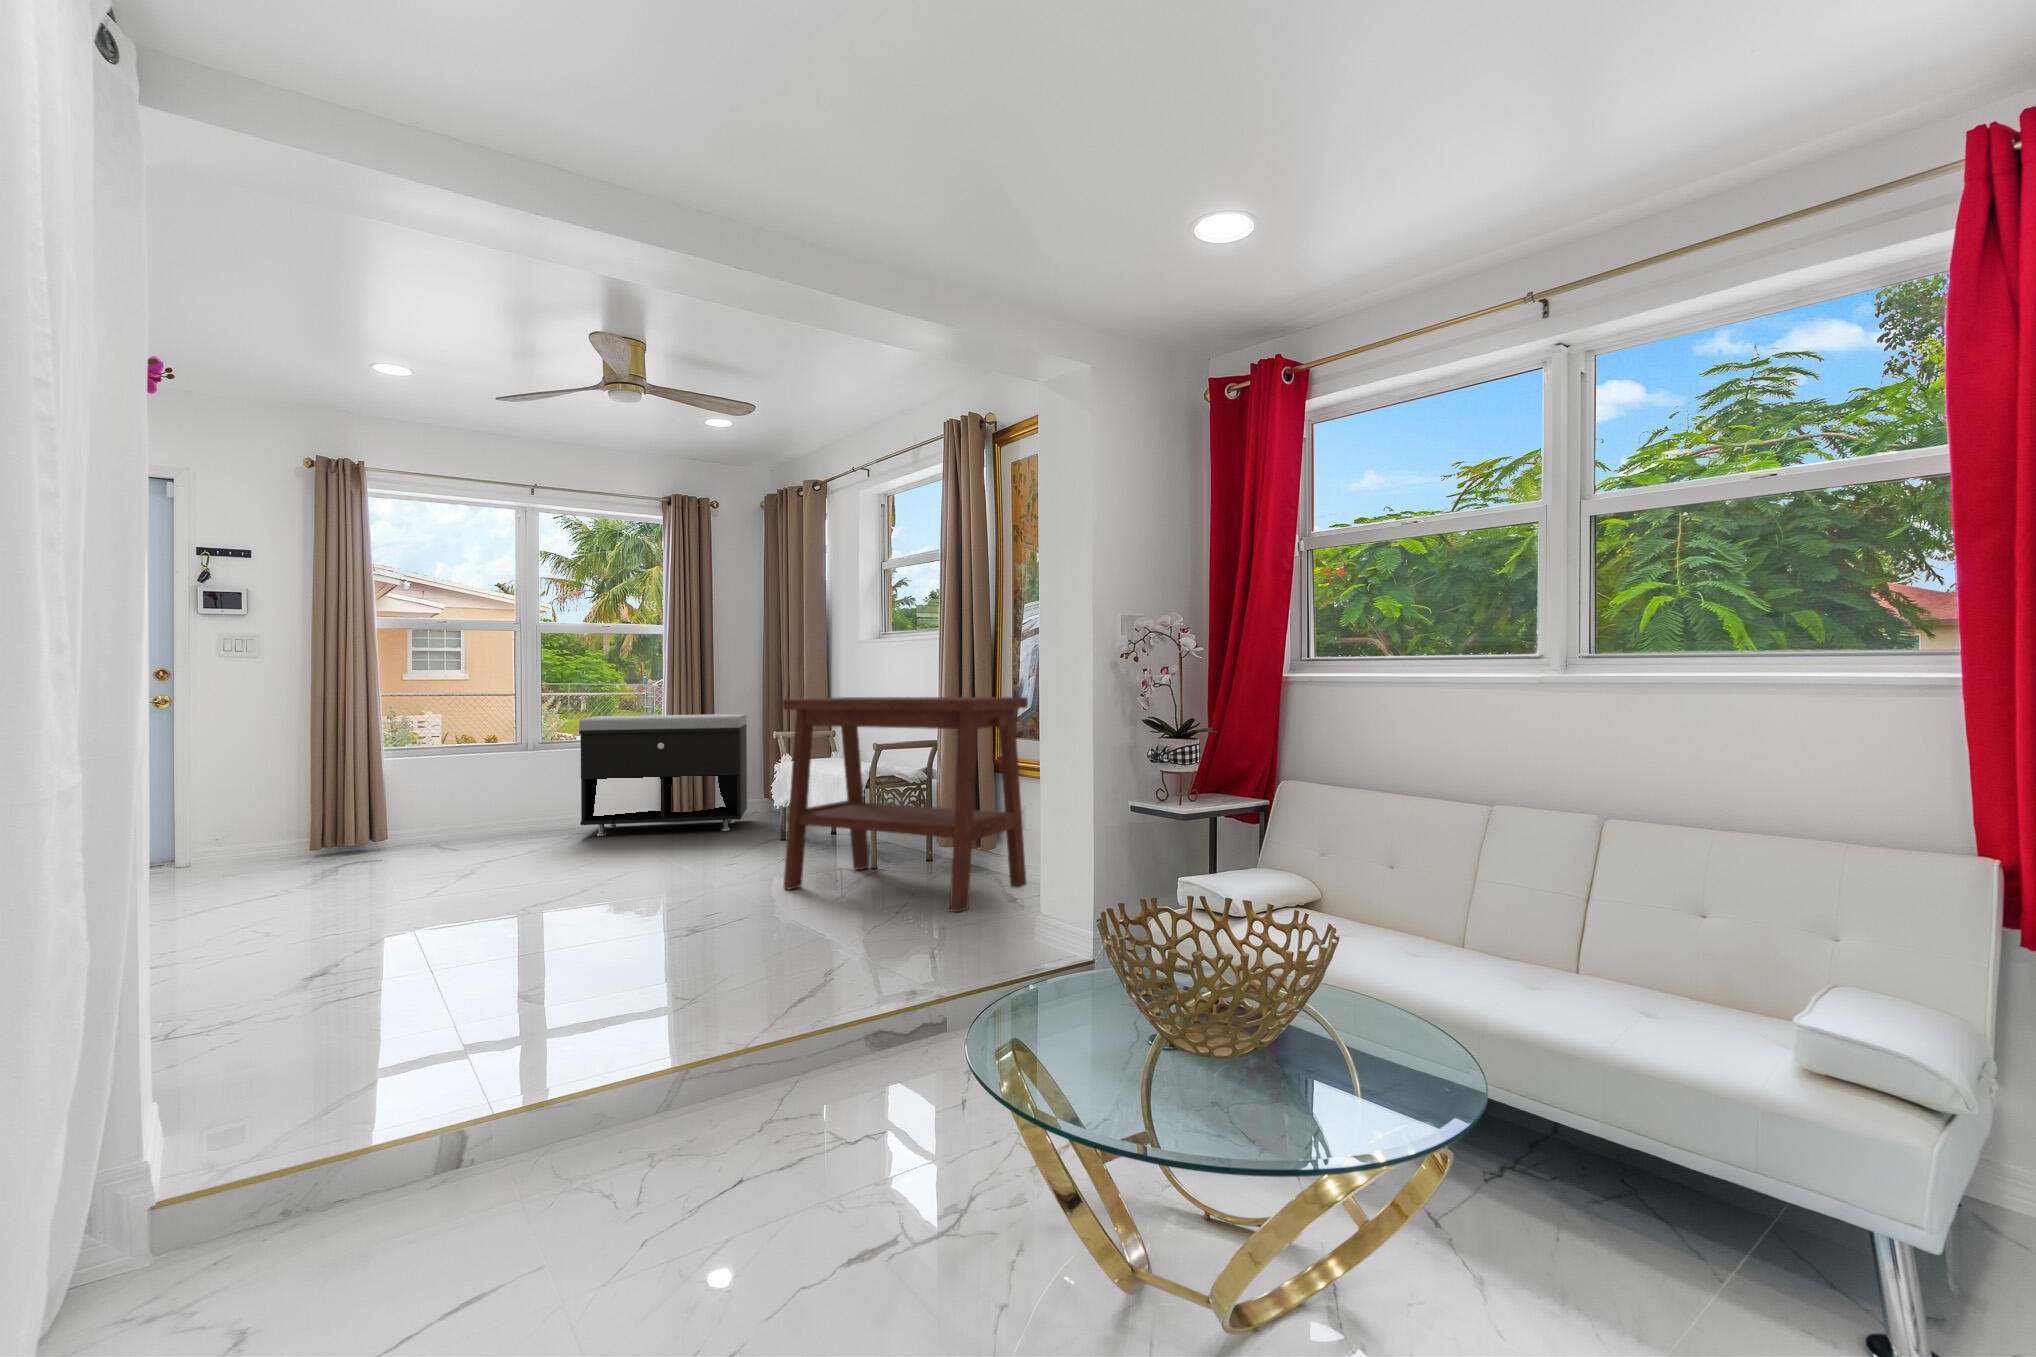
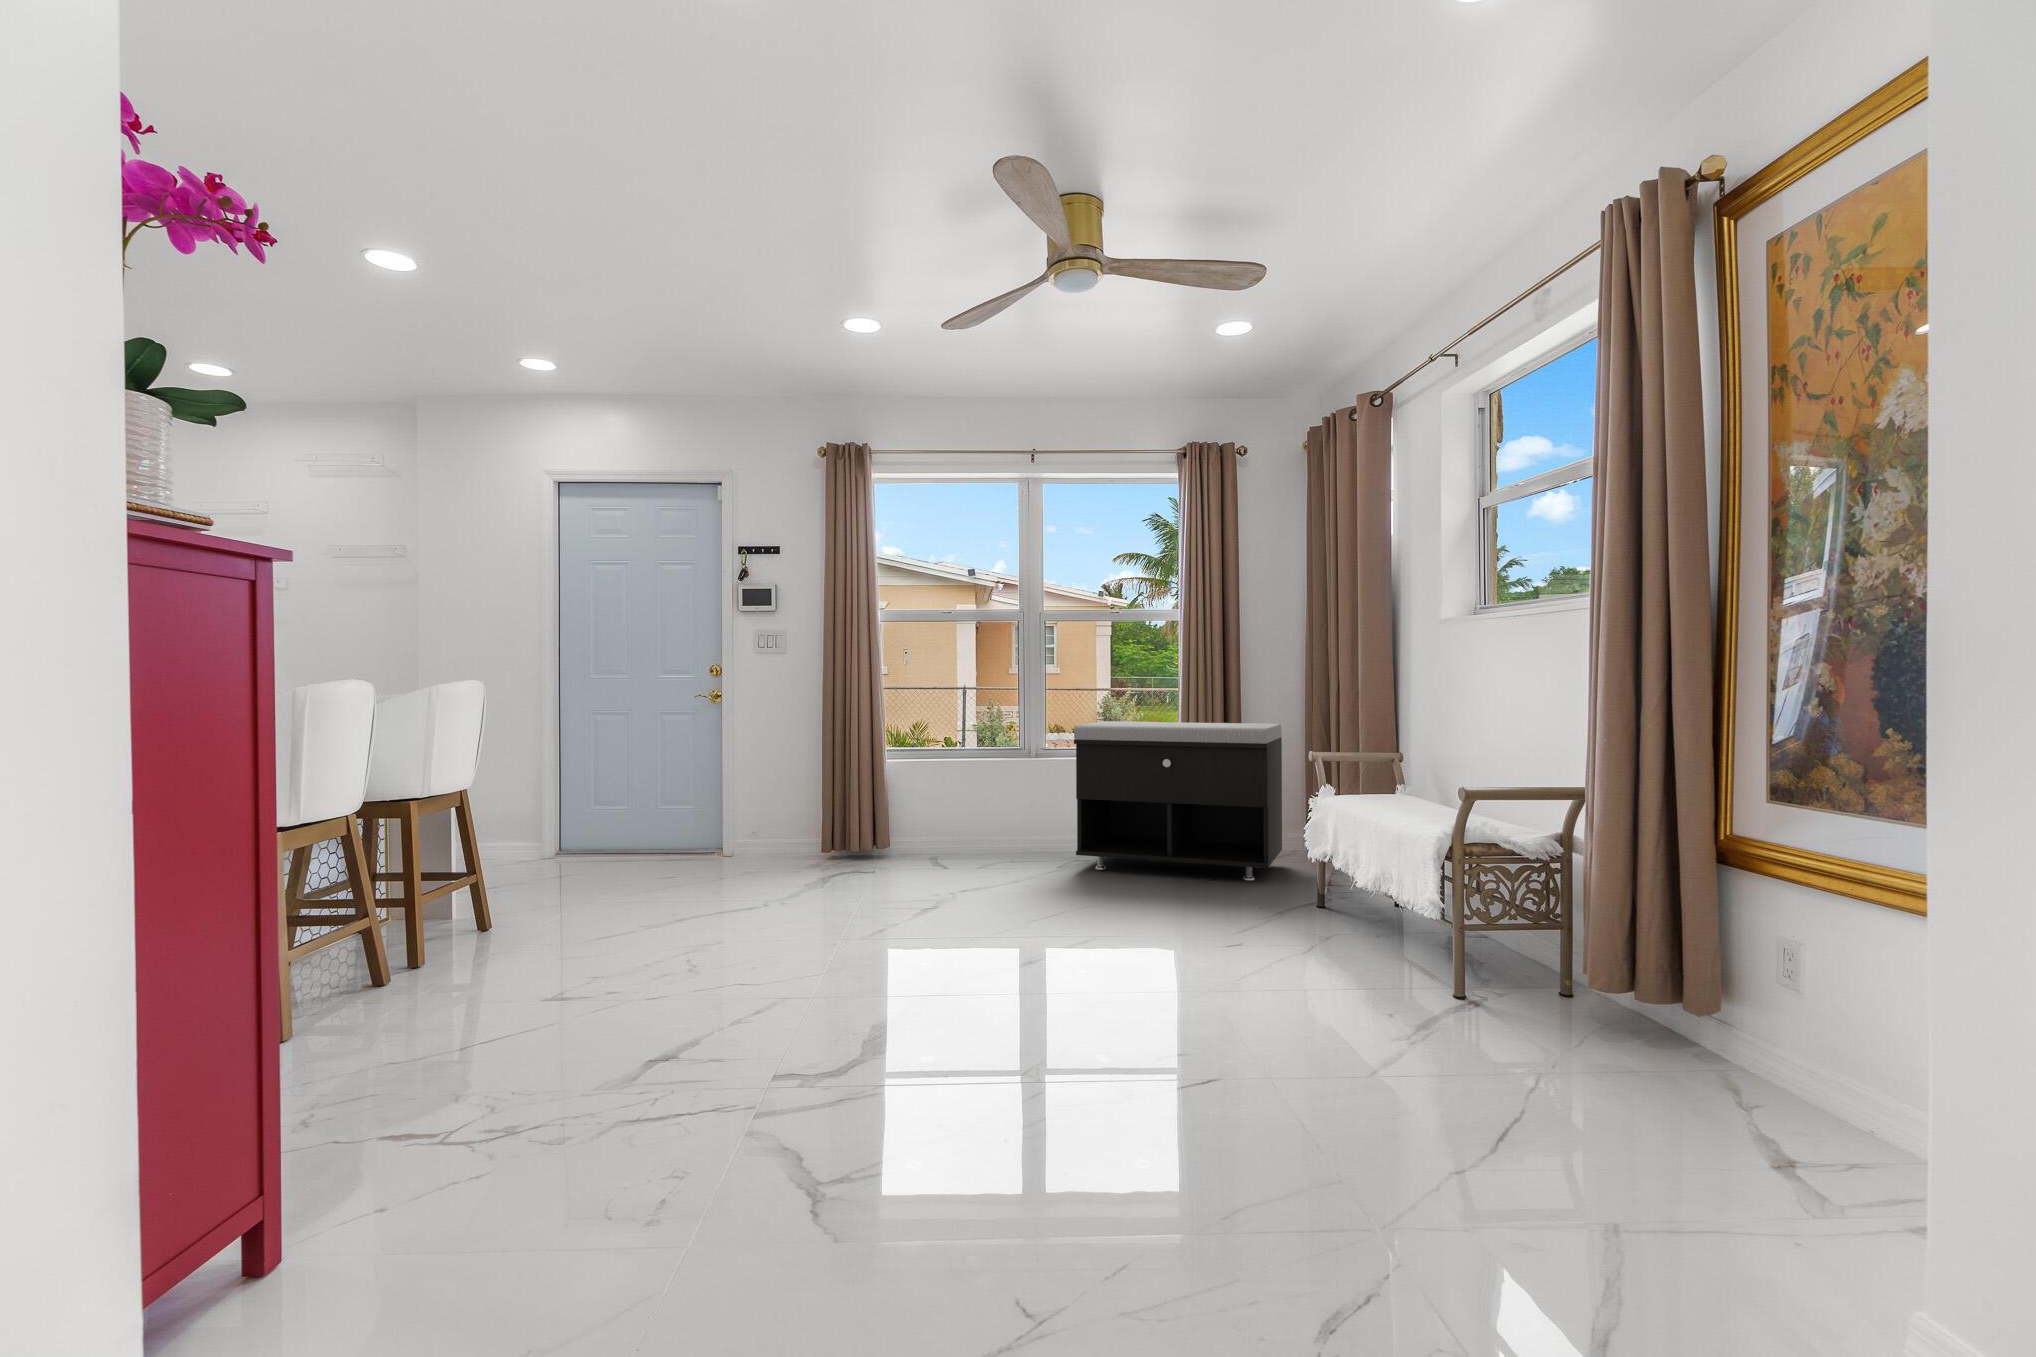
side table: present [783,697,1028,912] -> none [1301,709,1809,1166]

